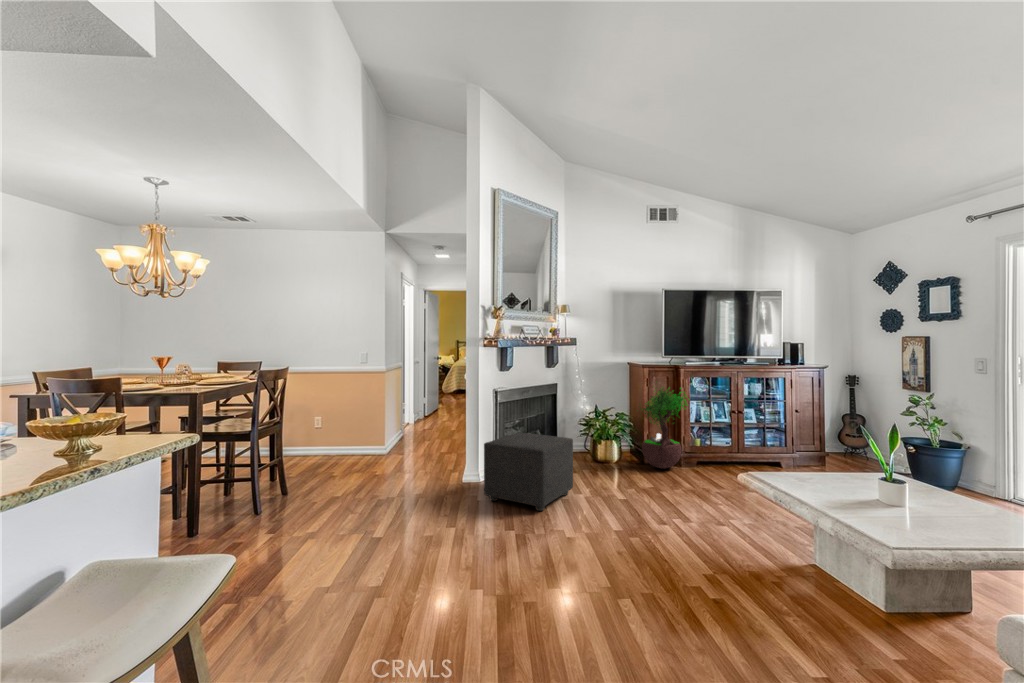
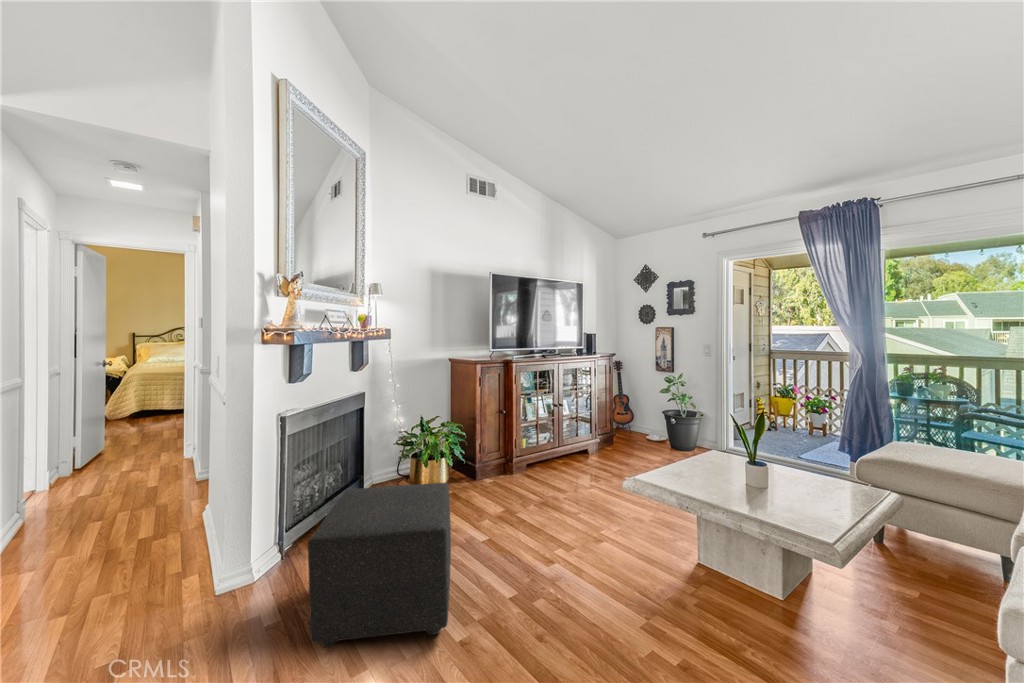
potted tree: present [642,387,688,469] -> none [481,381,538,483]

